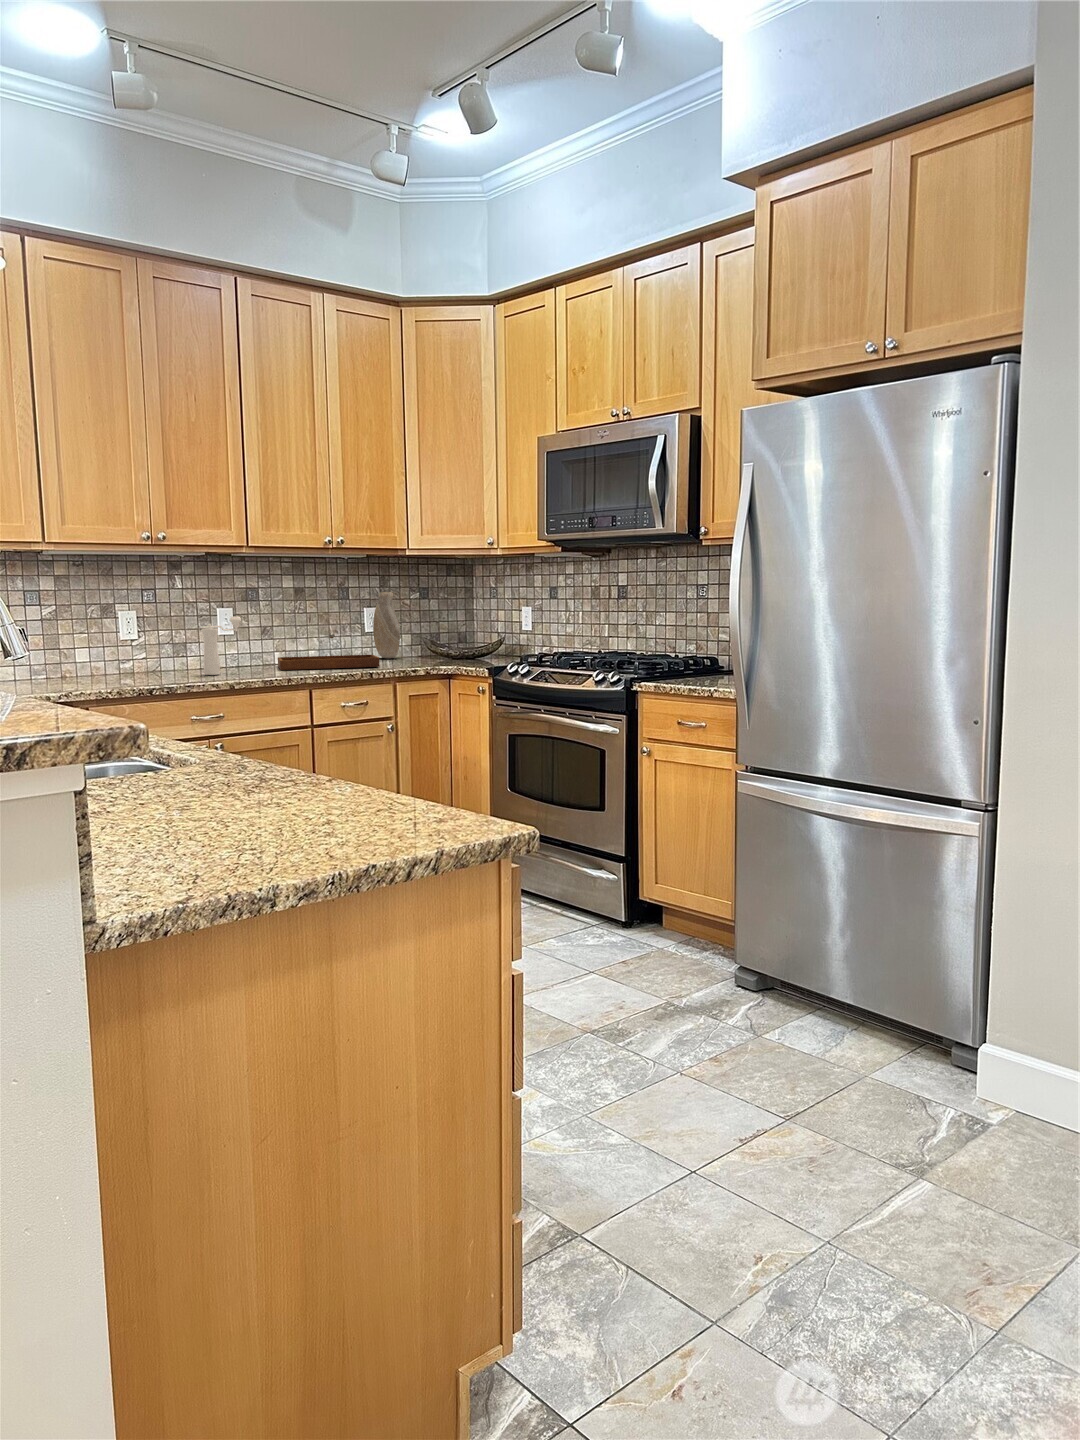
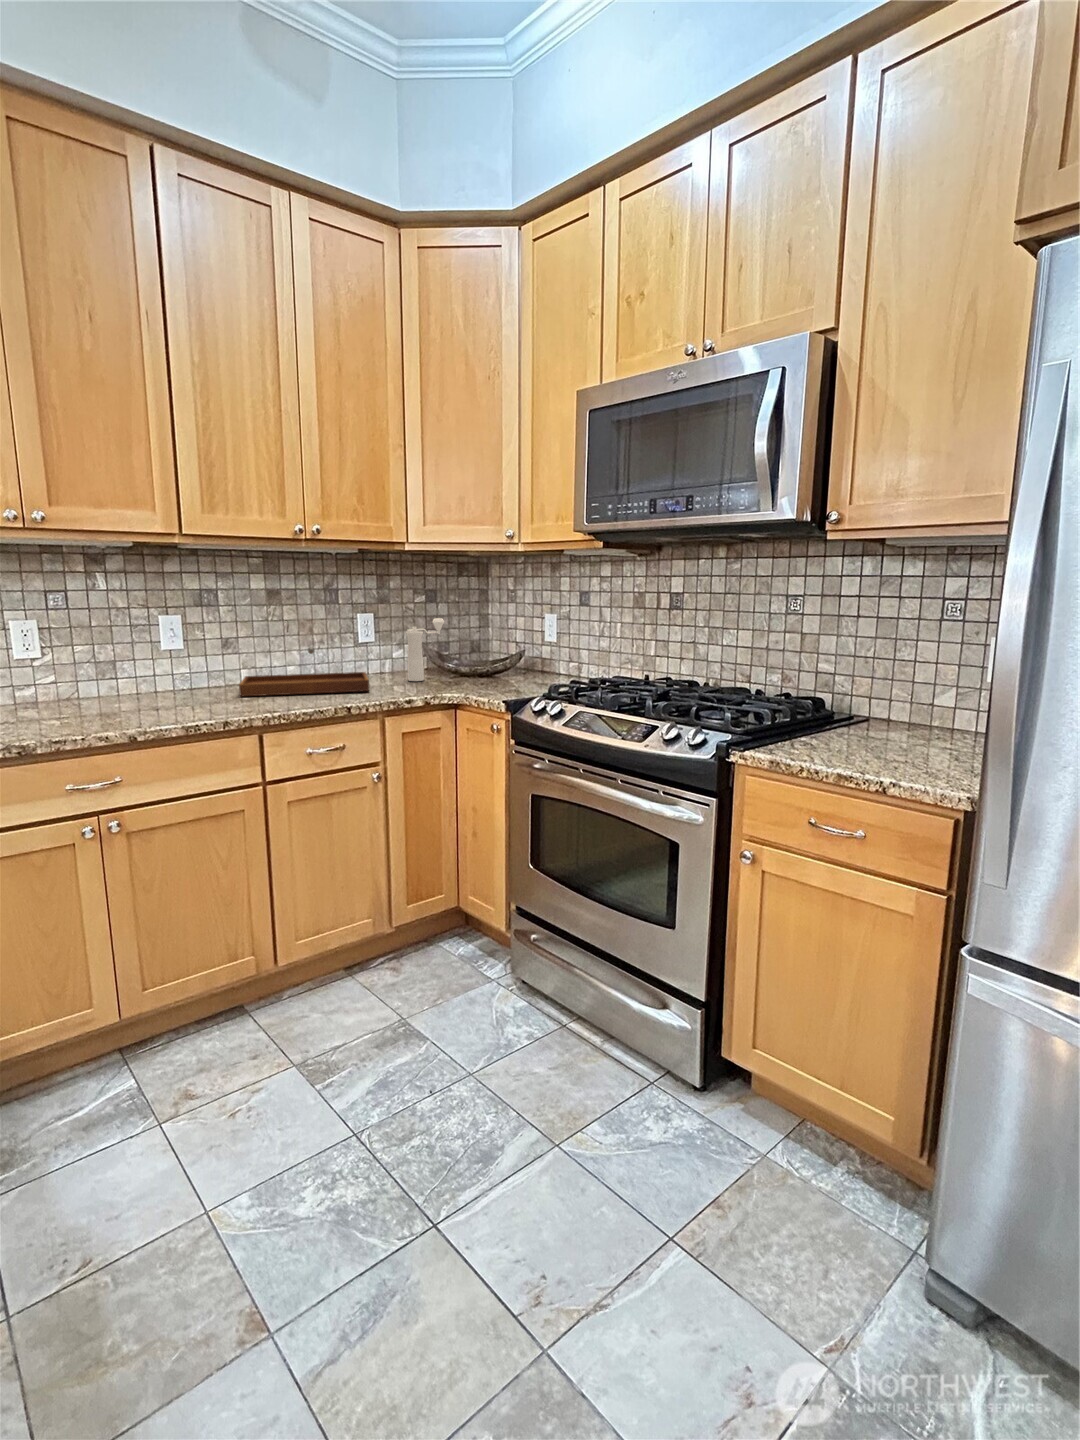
vase: present [373,592,400,658] -> none [370,595,401,673]
pepper mill: present [202,617,241,675] -> present [406,618,444,681]

